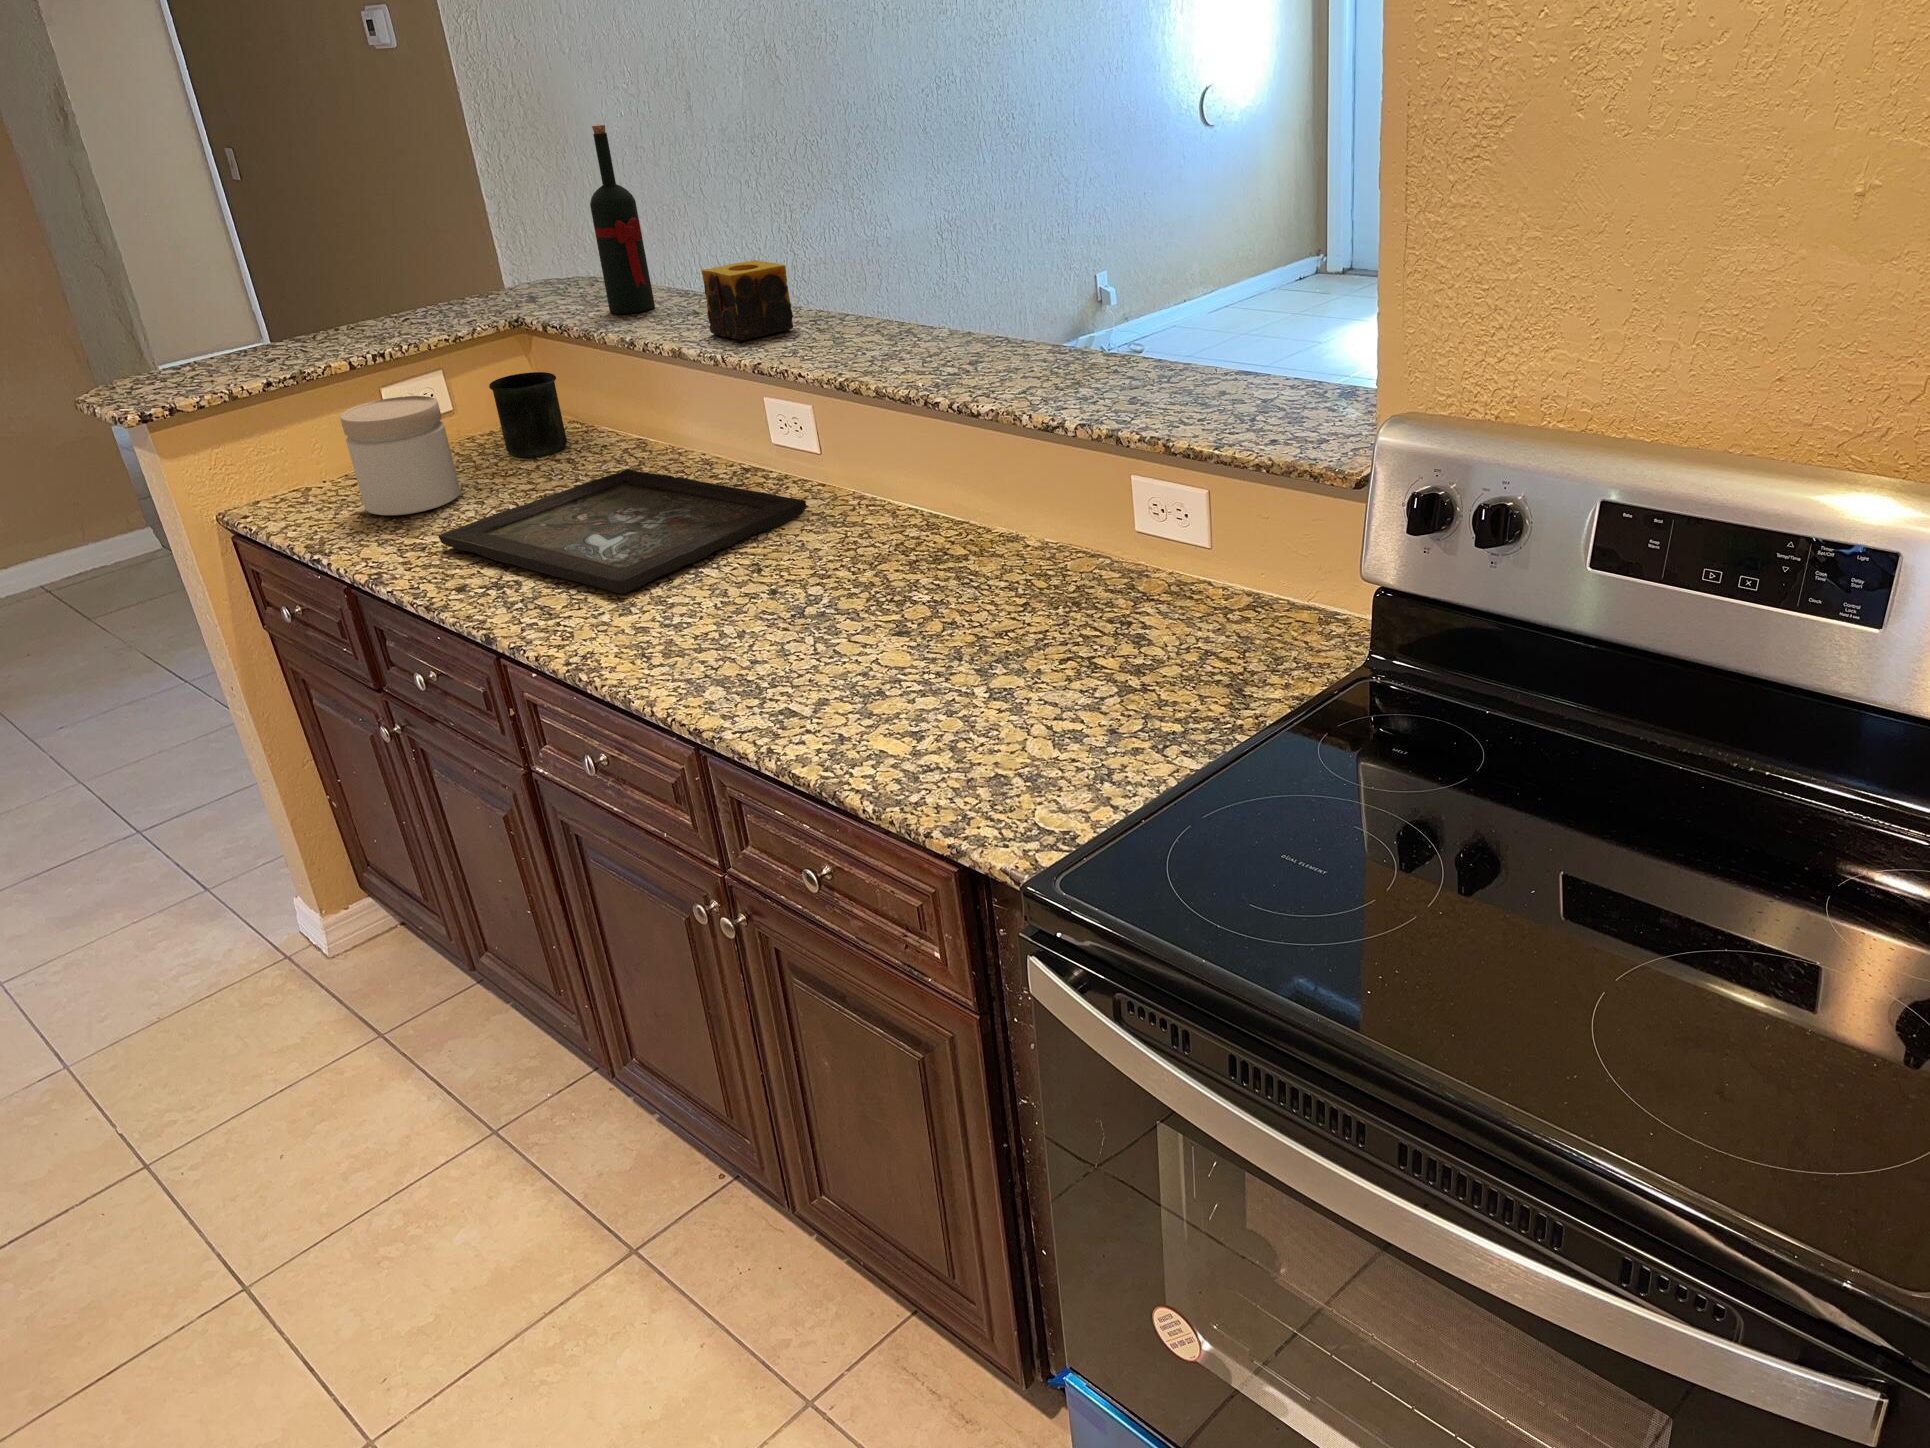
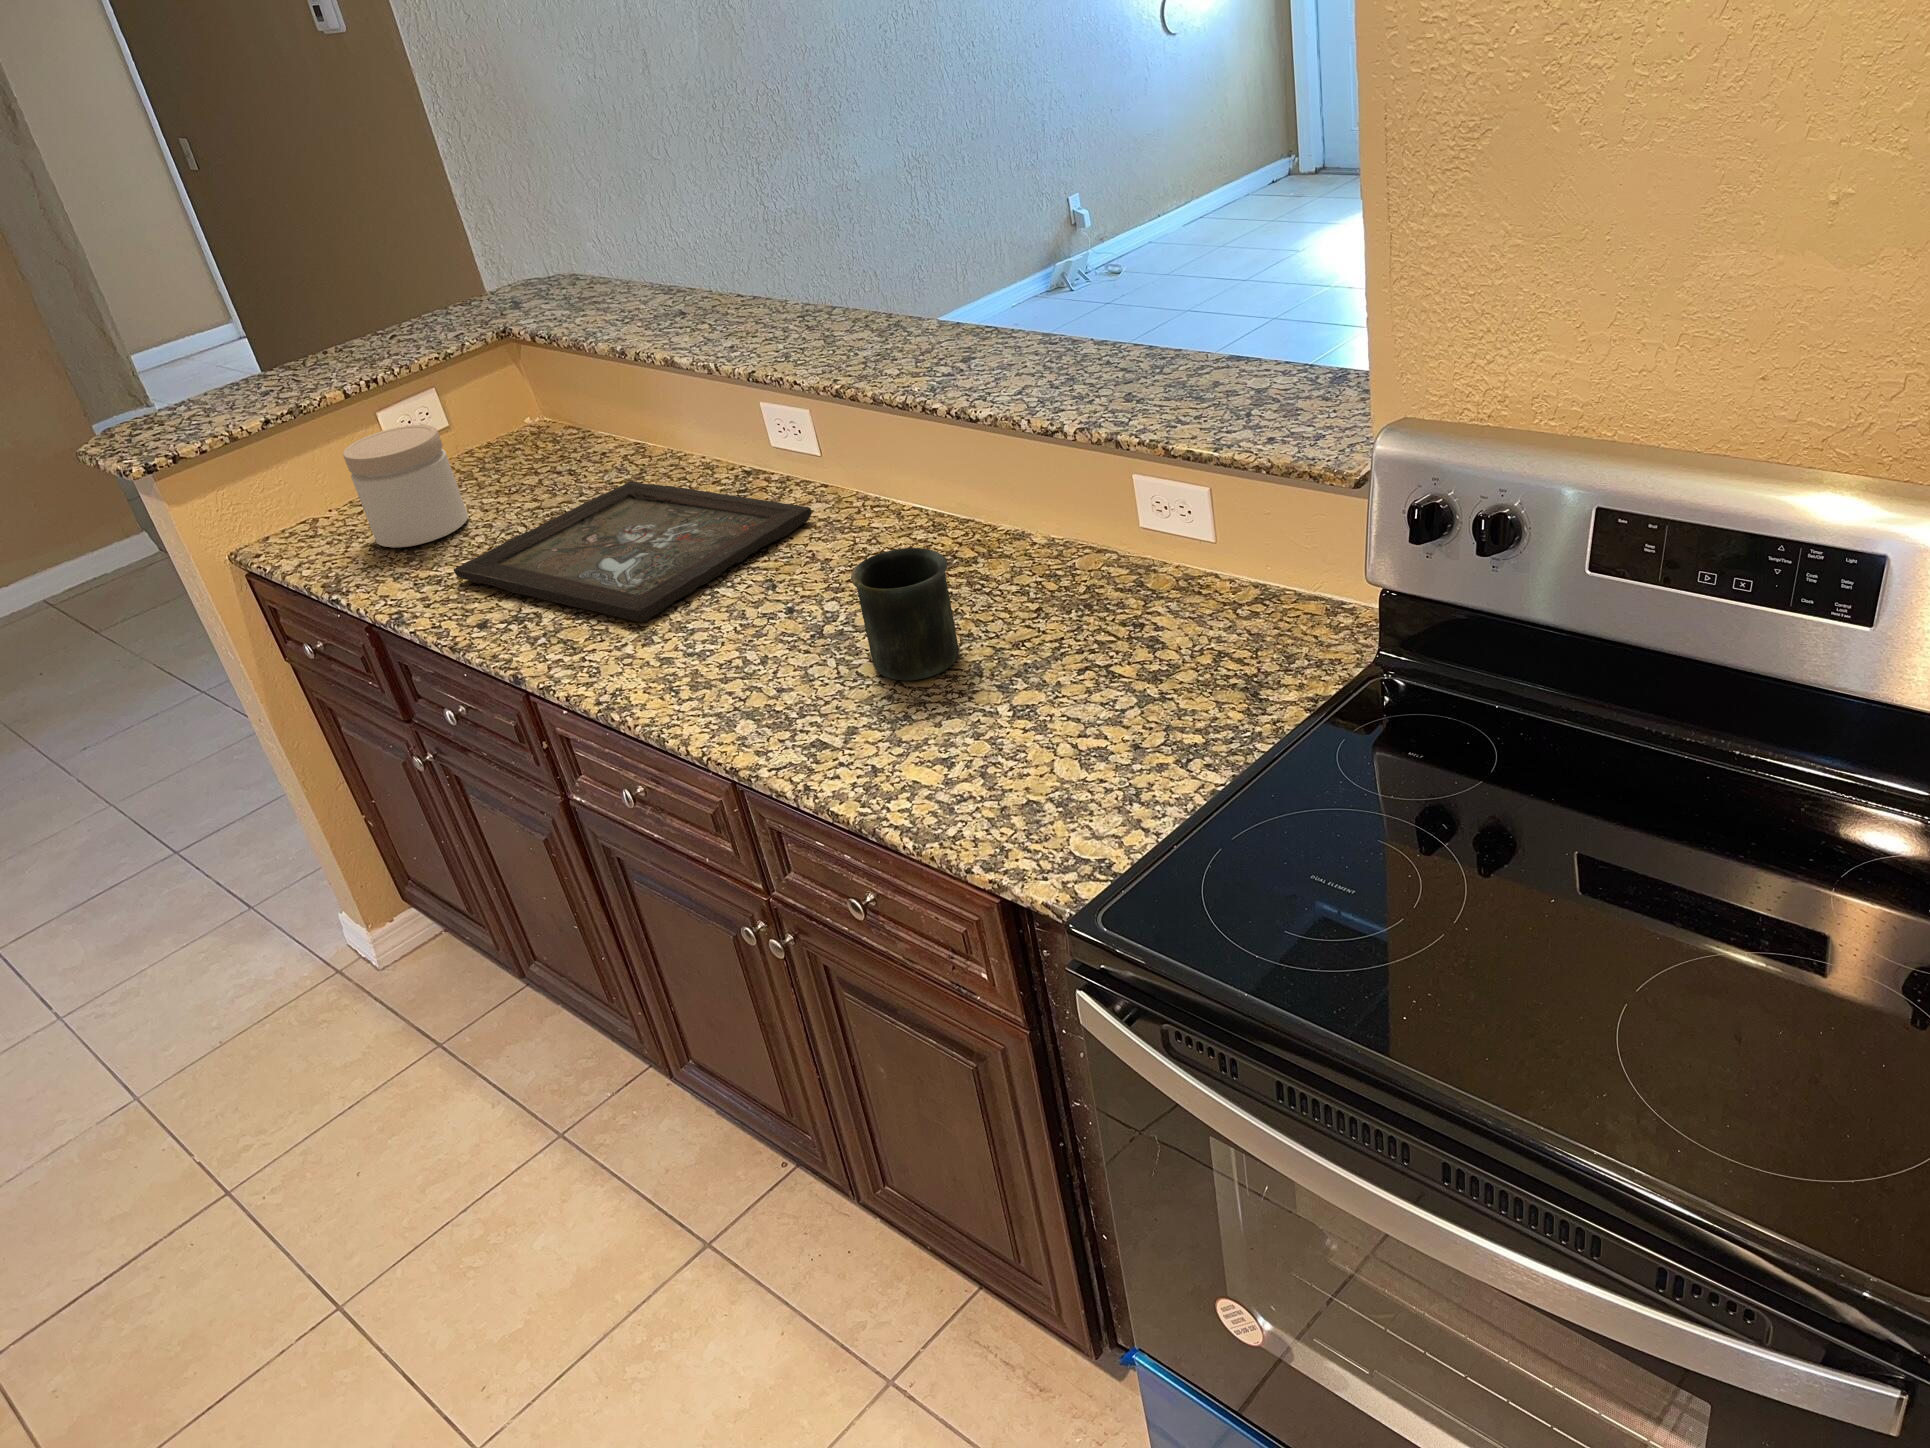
wine bottle: present [590,125,655,314] -> none [562,132,640,319]
candle: present [701,260,793,341] -> none [686,261,781,346]
mug: present [489,372,567,457] -> present [851,548,959,680]

